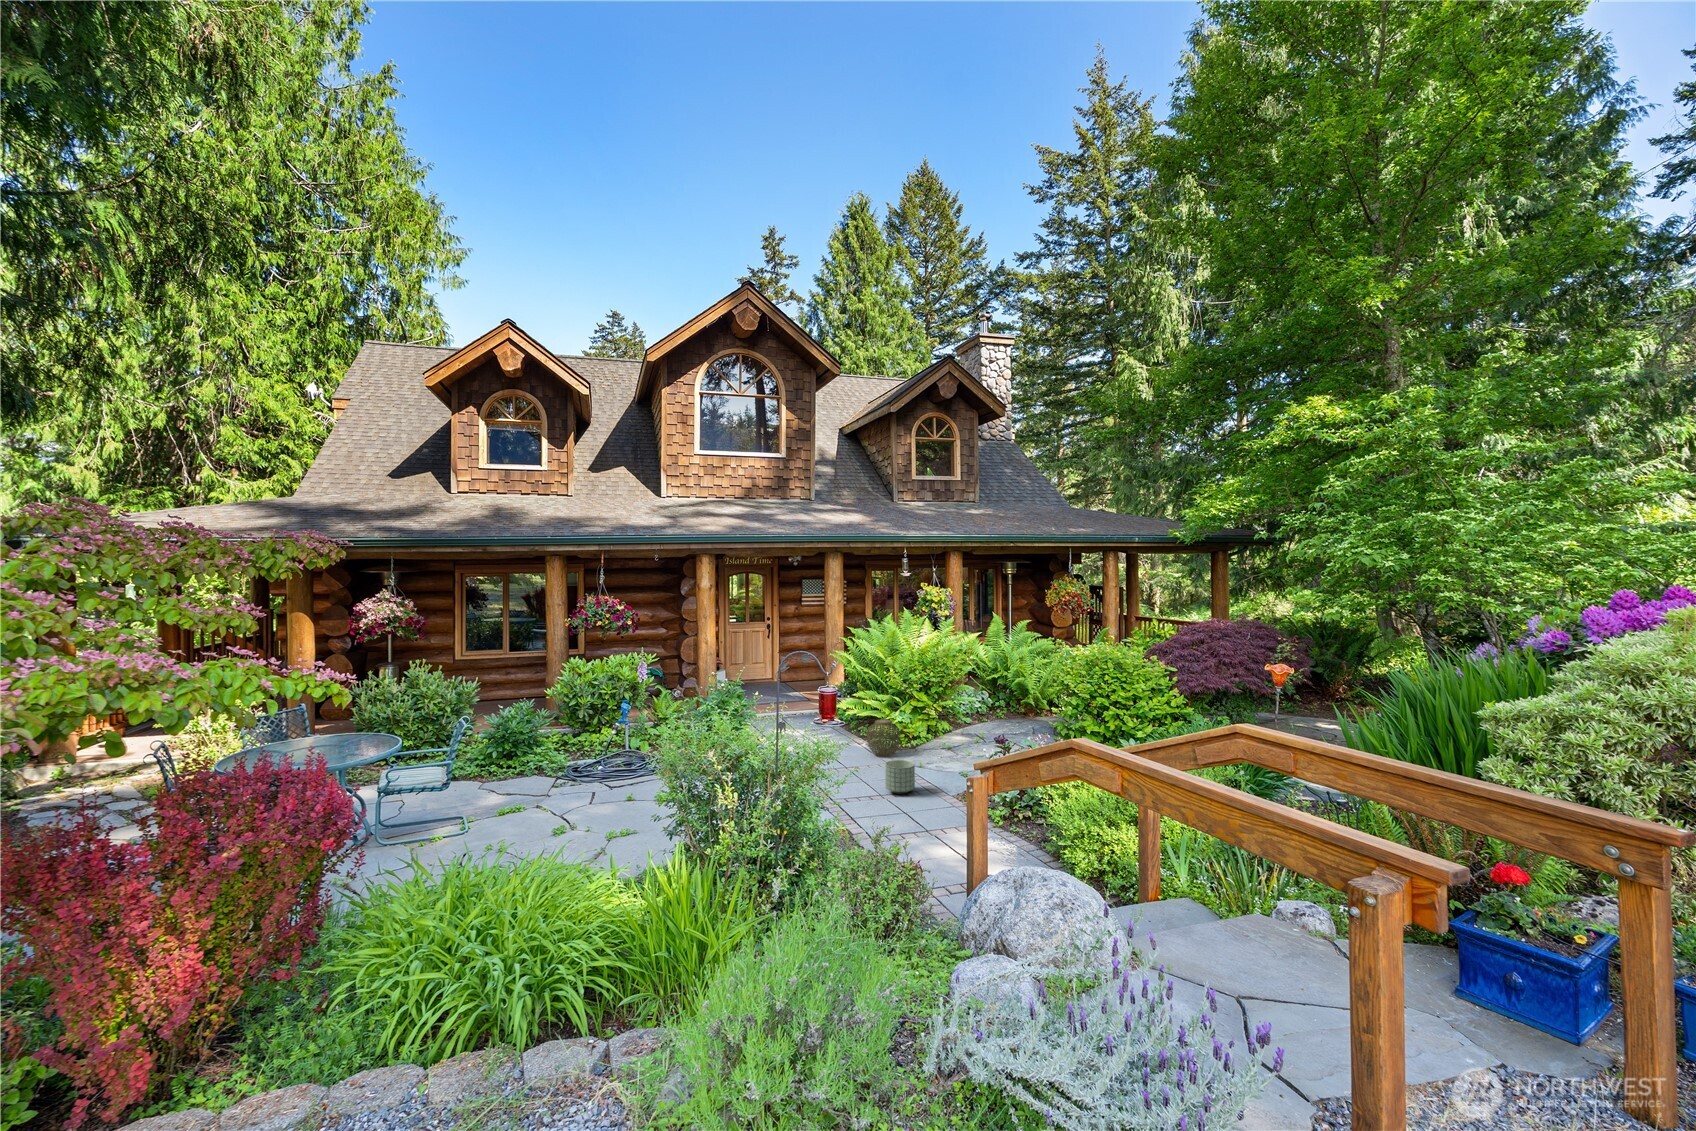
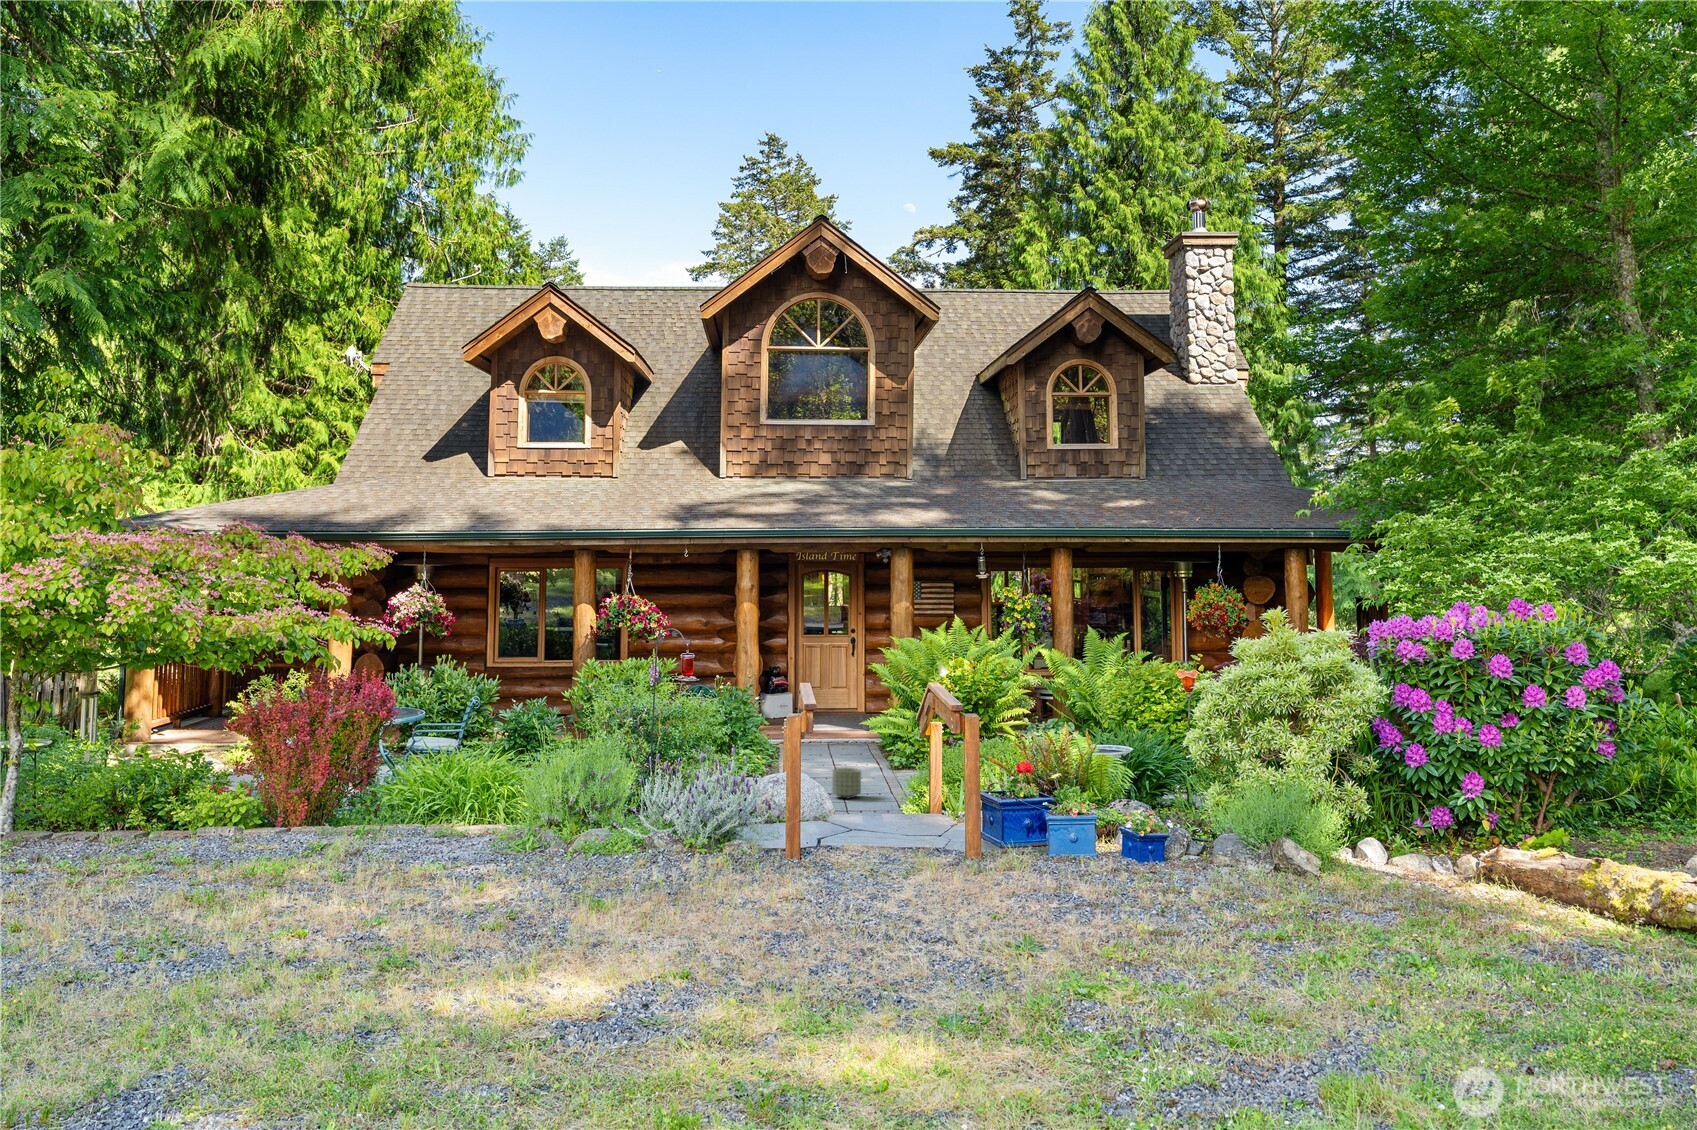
woven basket: present [867,719,900,757] -> none [860,739,895,778]

